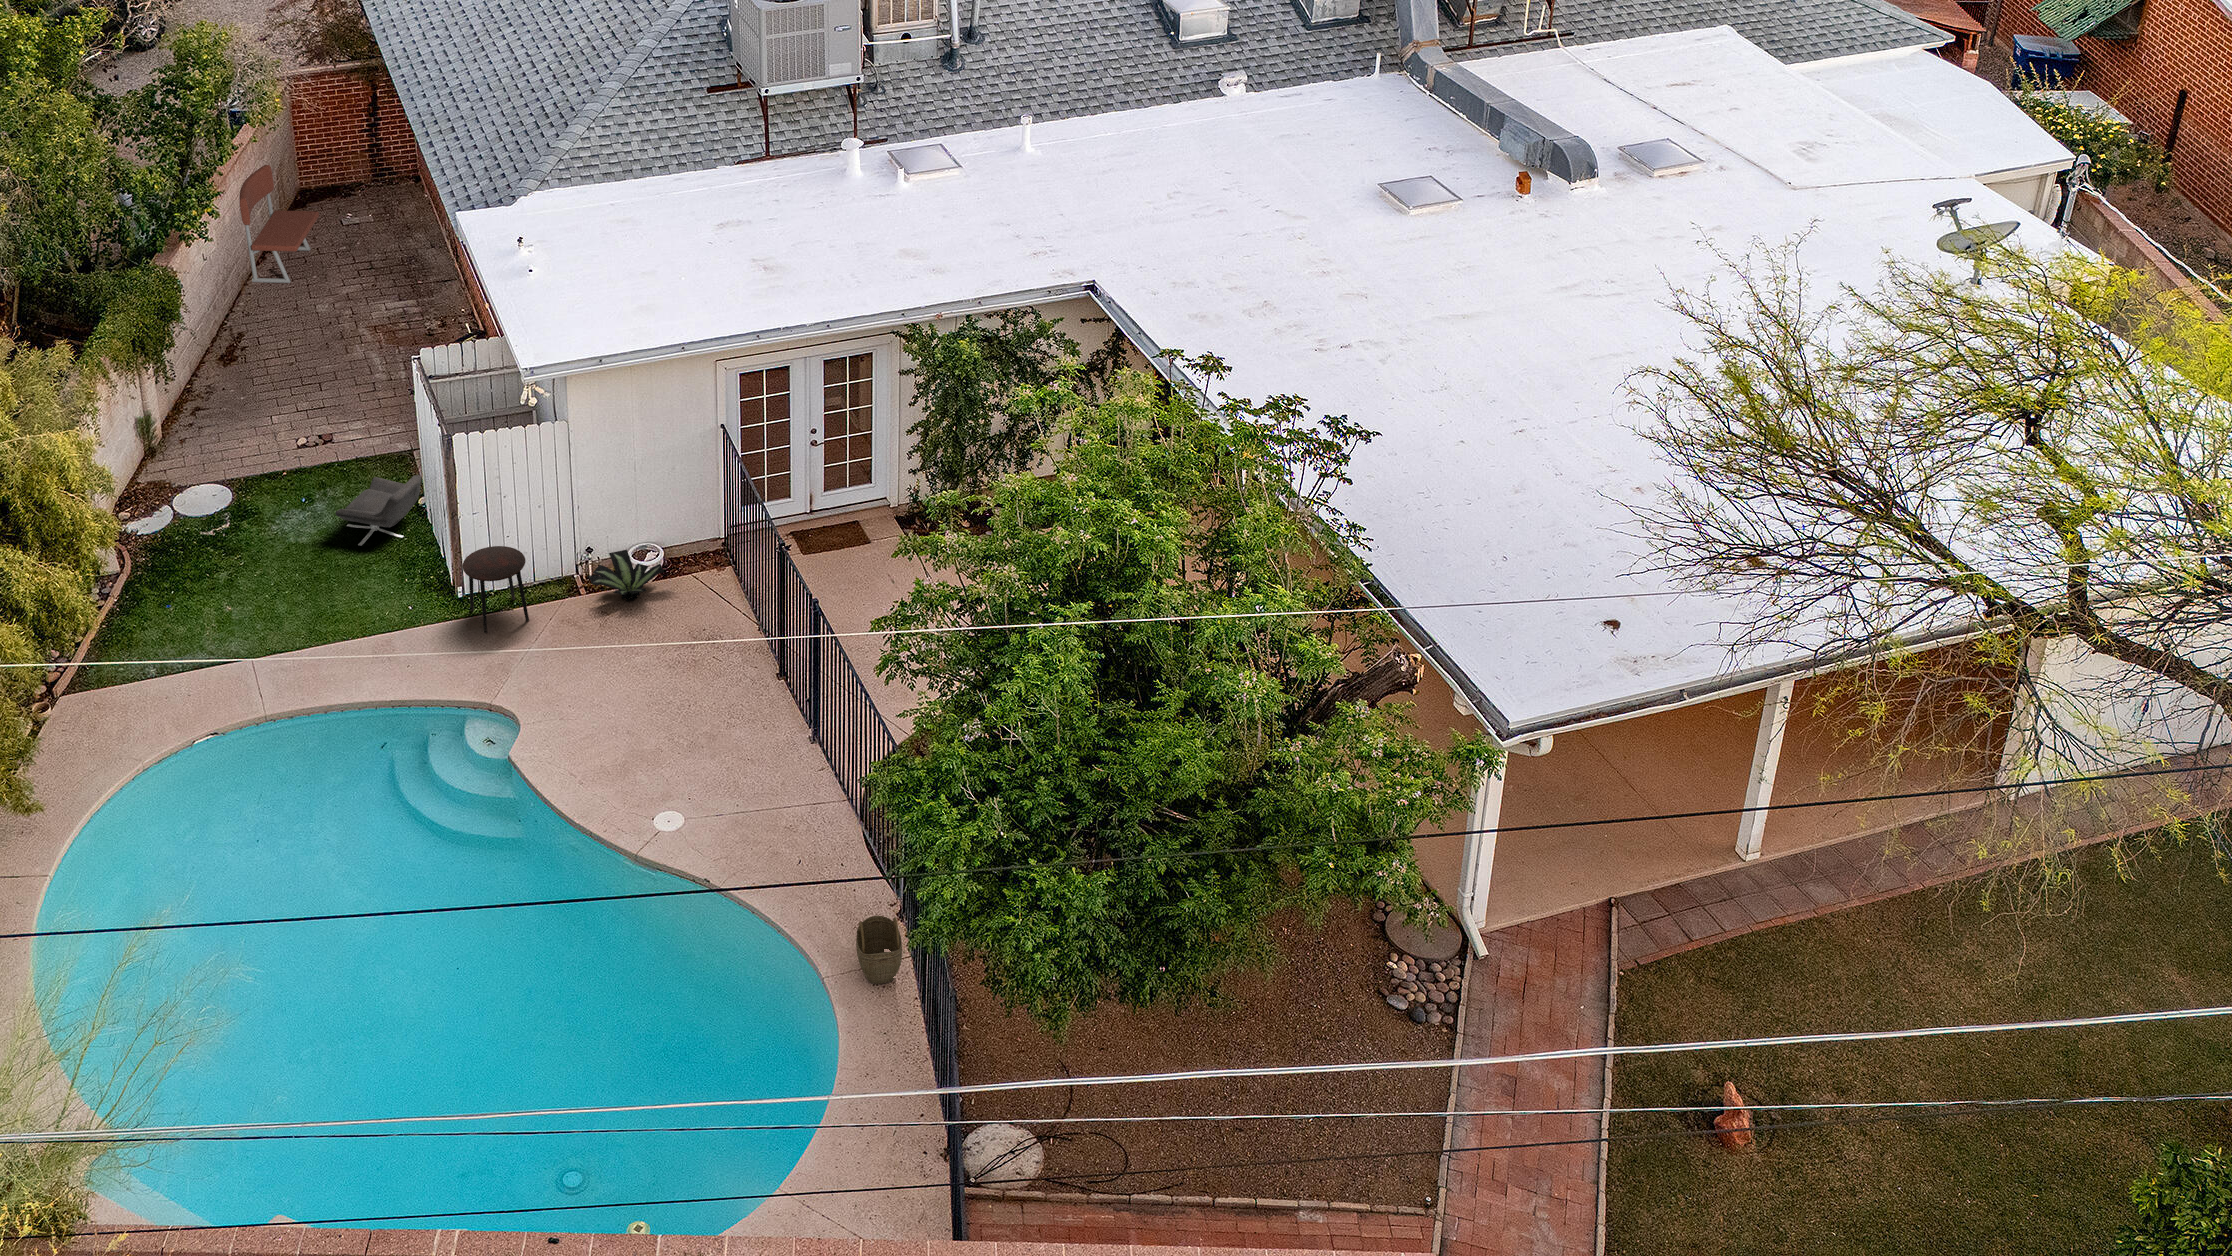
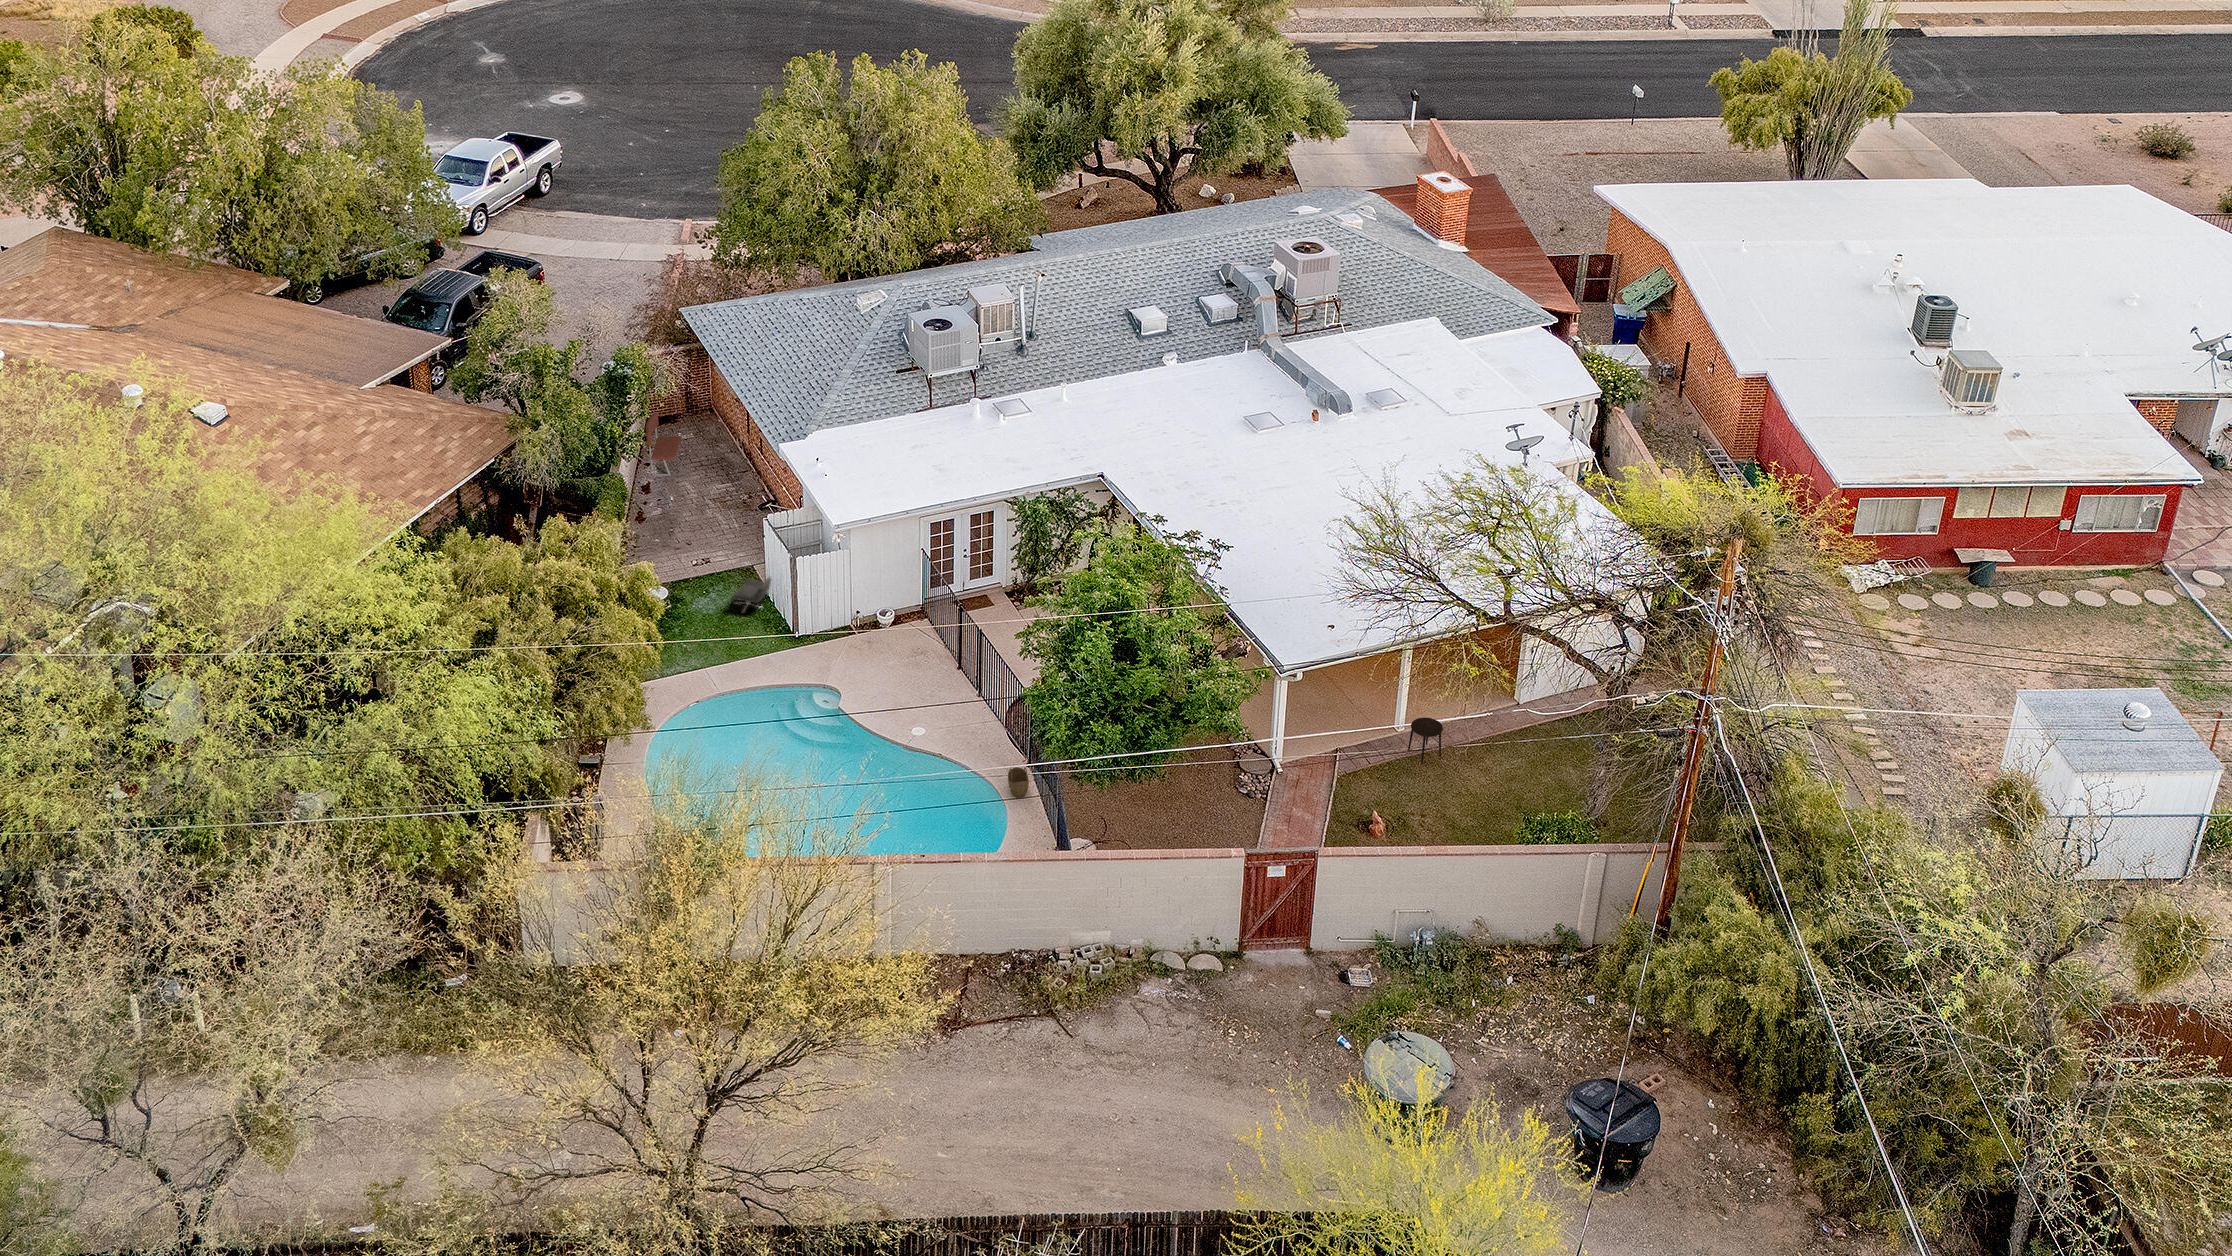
side table: present [462,546,529,633] -> present [1408,717,1443,763]
potted plant: present [588,550,664,601] -> none [860,611,896,636]

